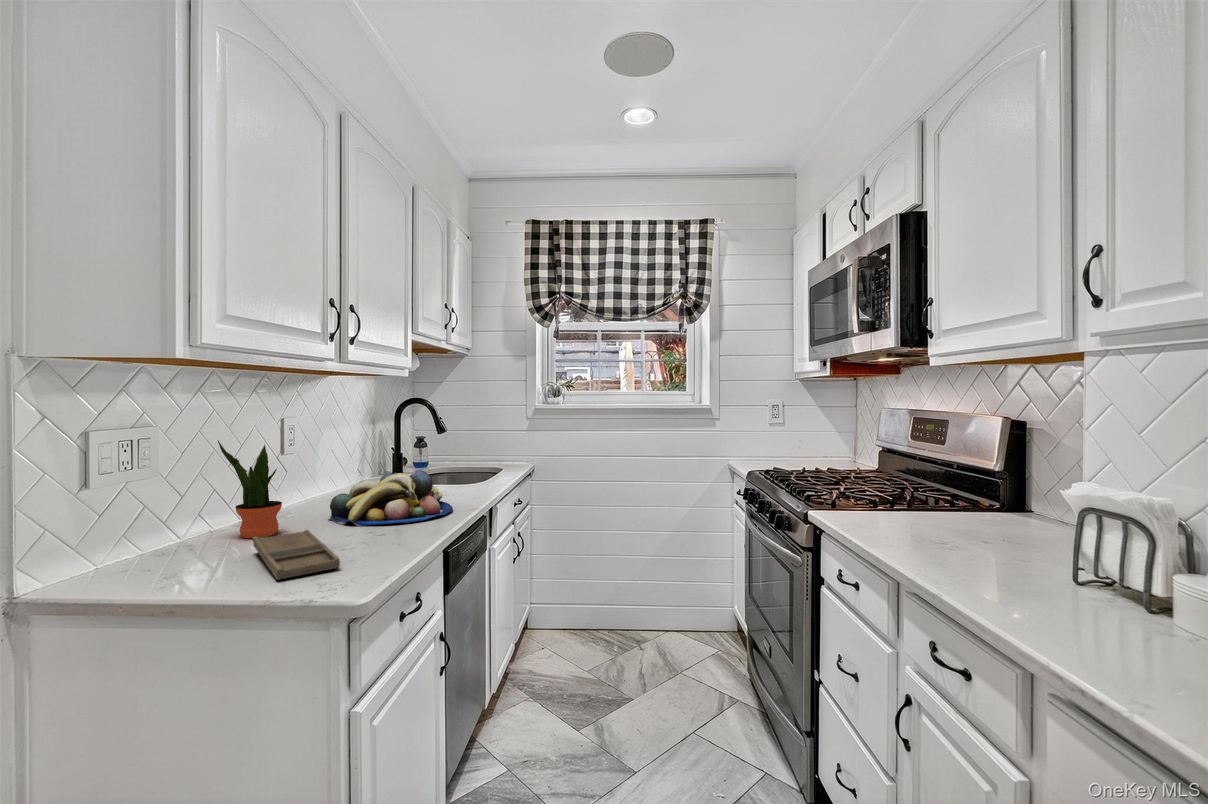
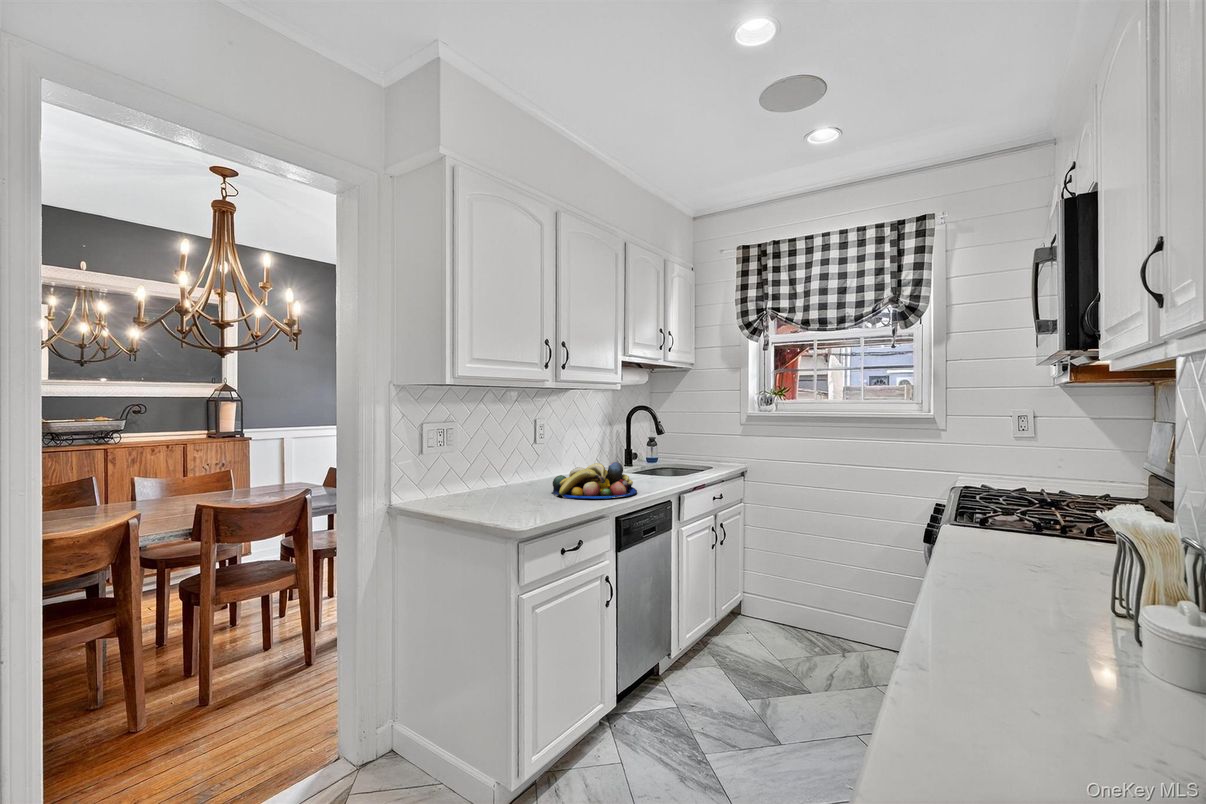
potted plant: present [218,441,282,538] -> none [484,435,519,499]
tray: present [253,530,340,580] -> none [492,495,529,521]

